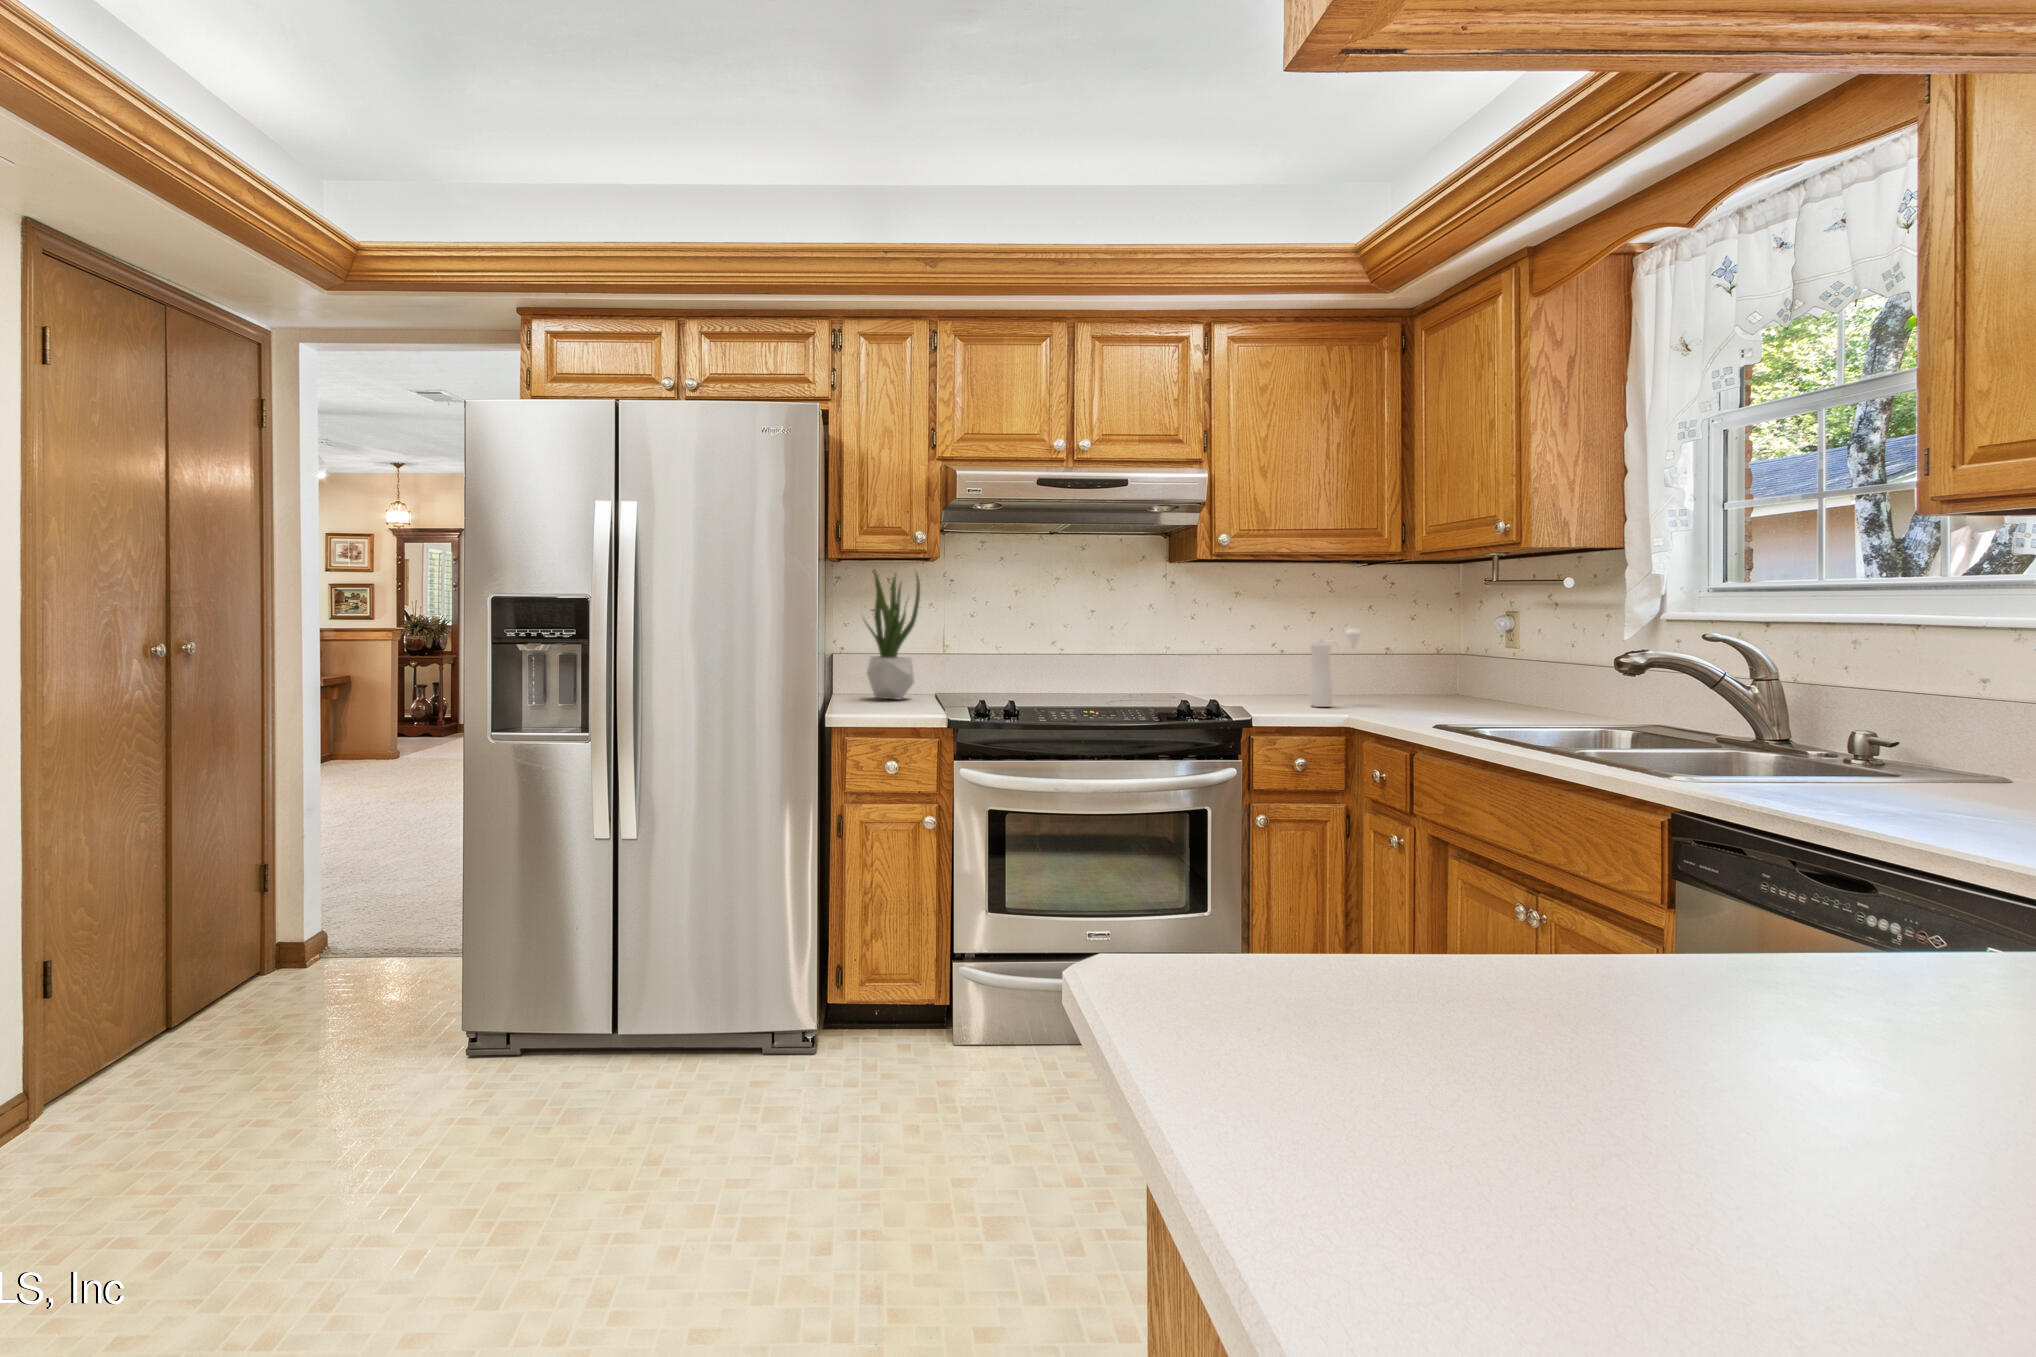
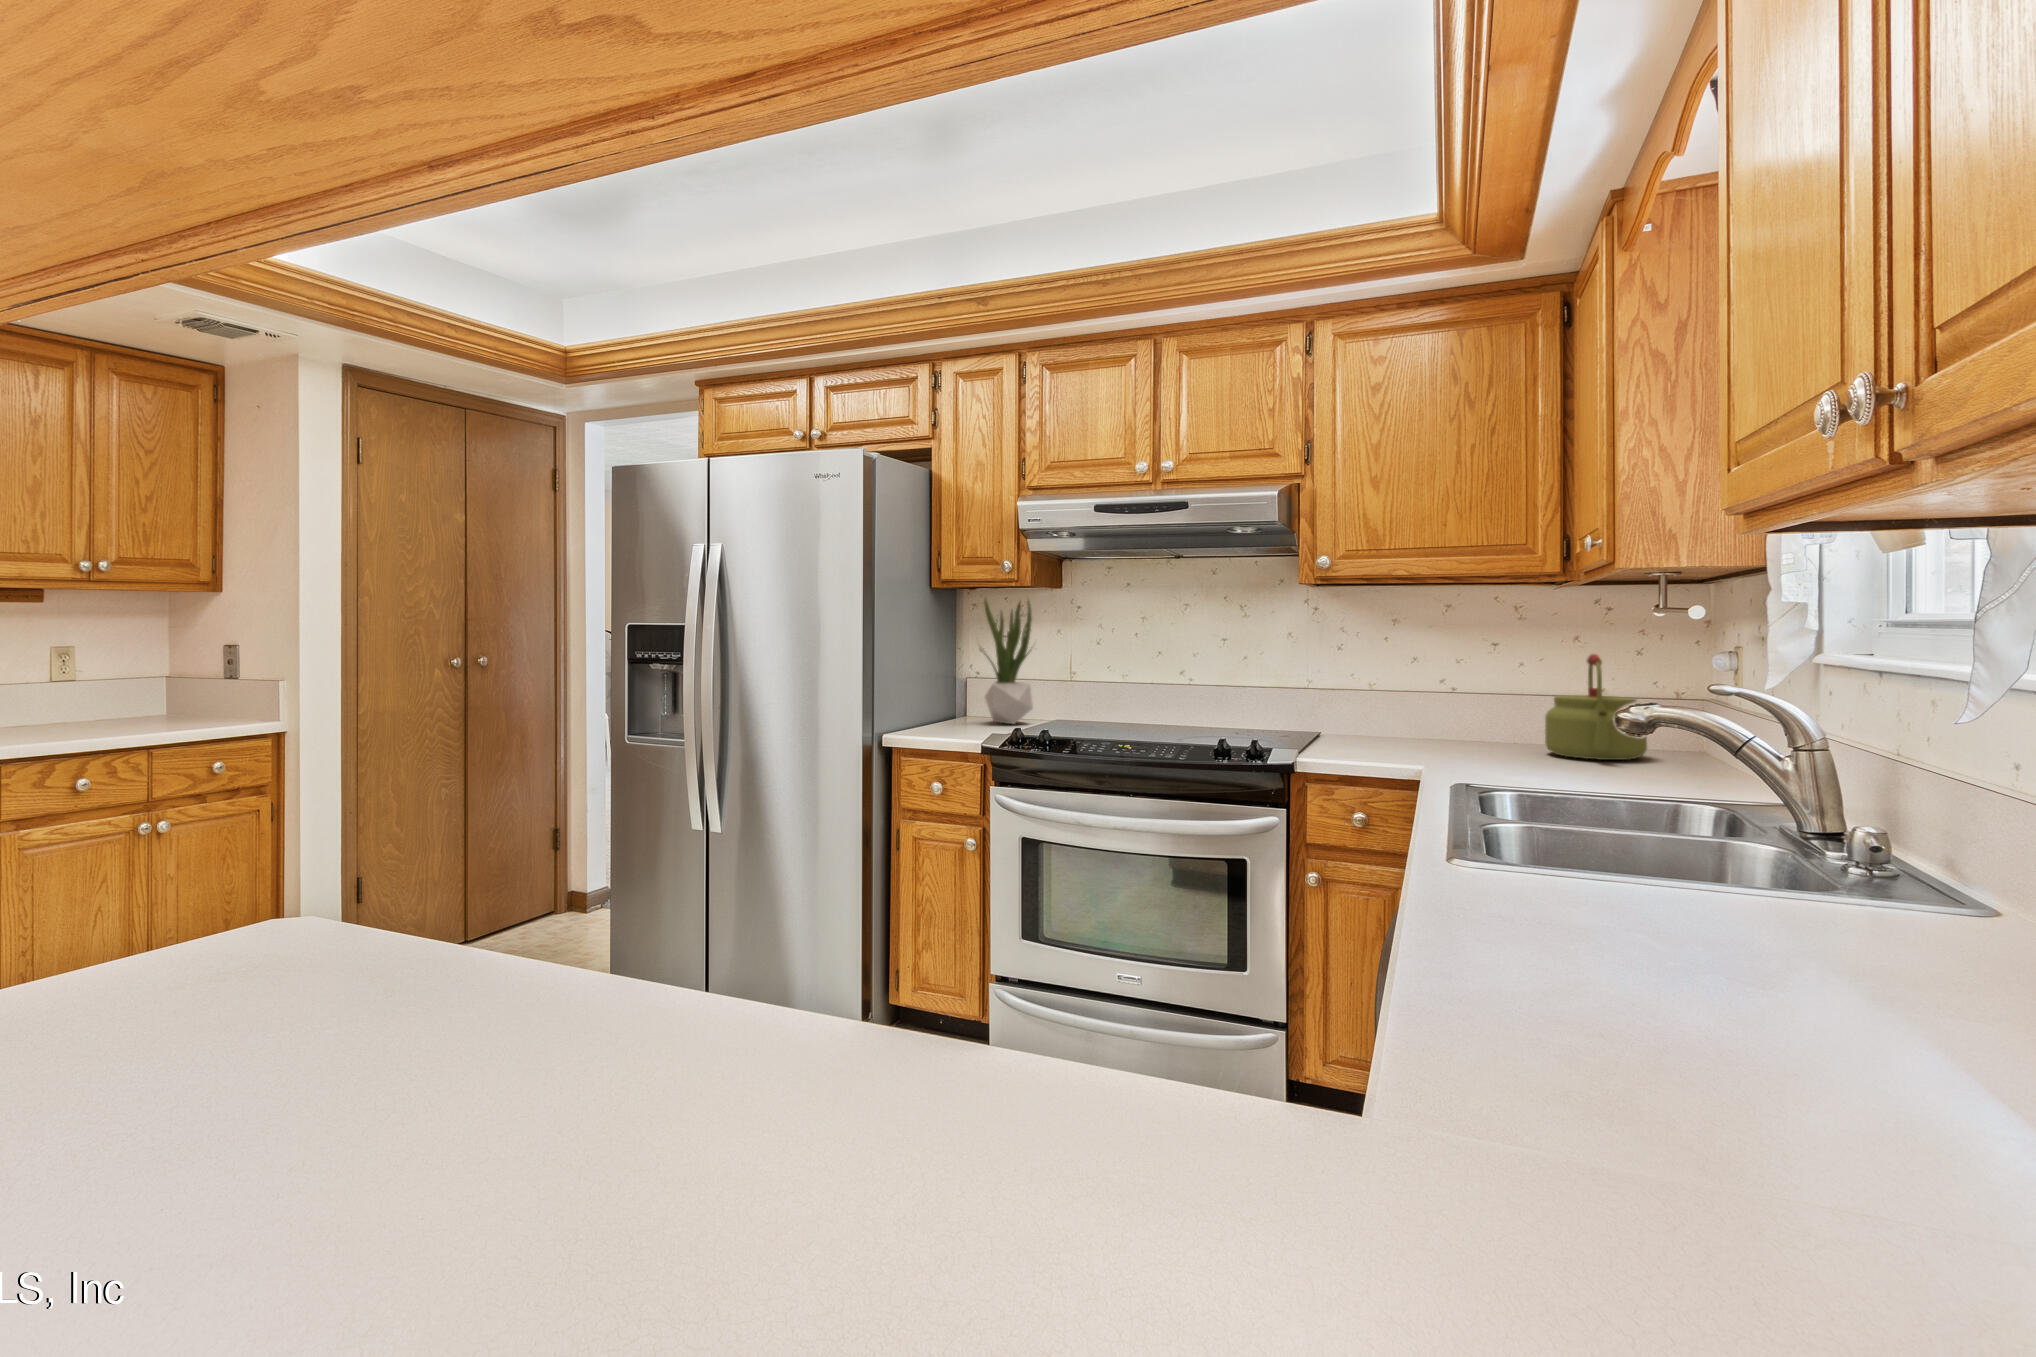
kettle: none [1373,617,1451,701] -> present [1545,654,1647,760]
pepper mill: present [1310,629,1361,707] -> none [1418,667,1494,758]

